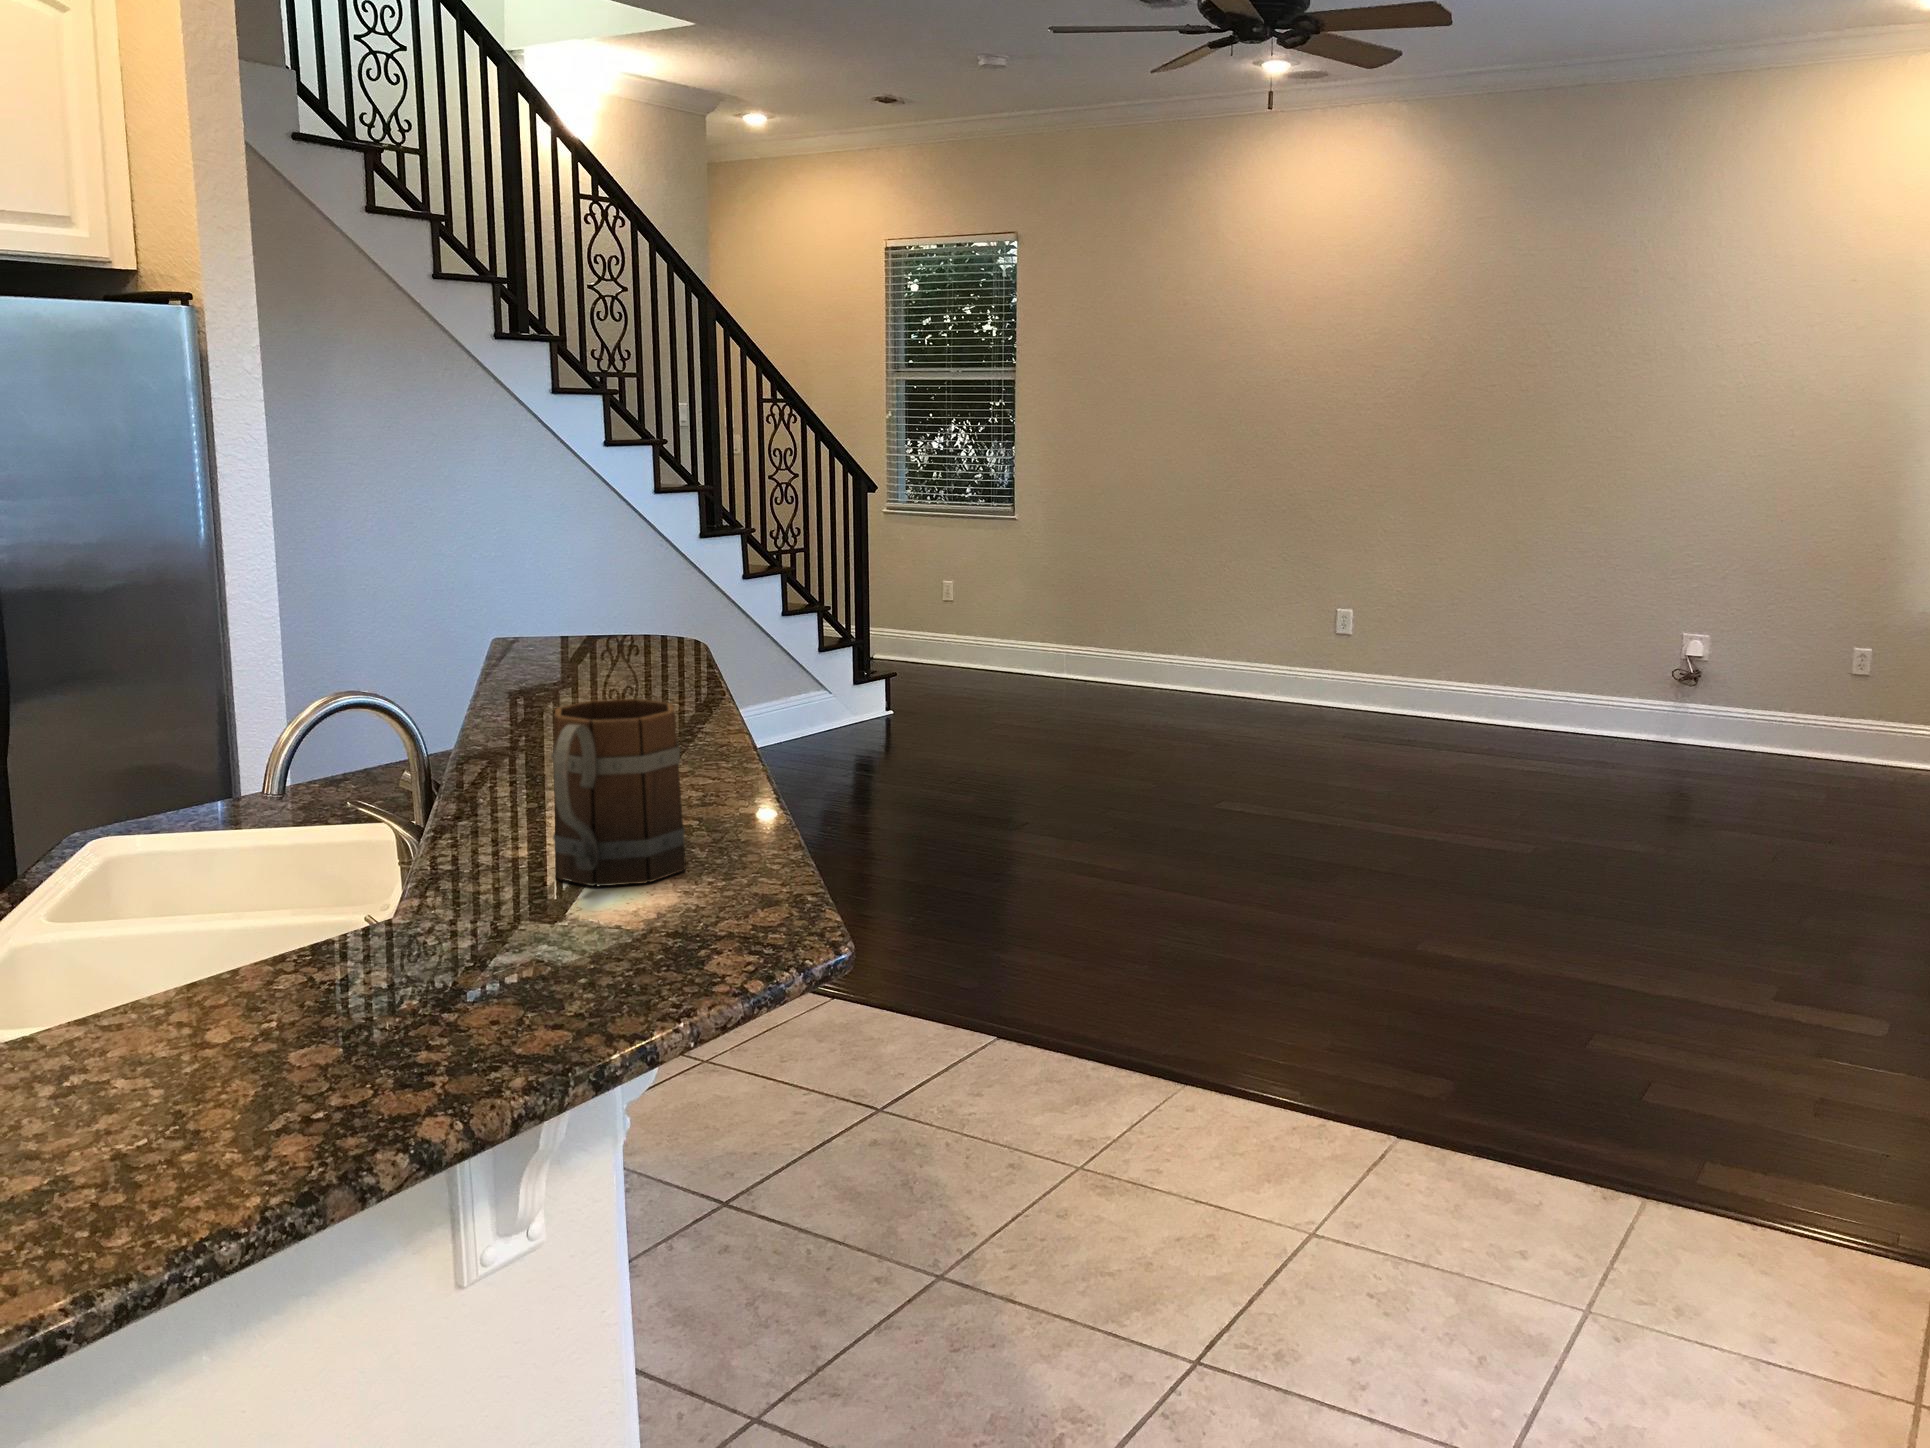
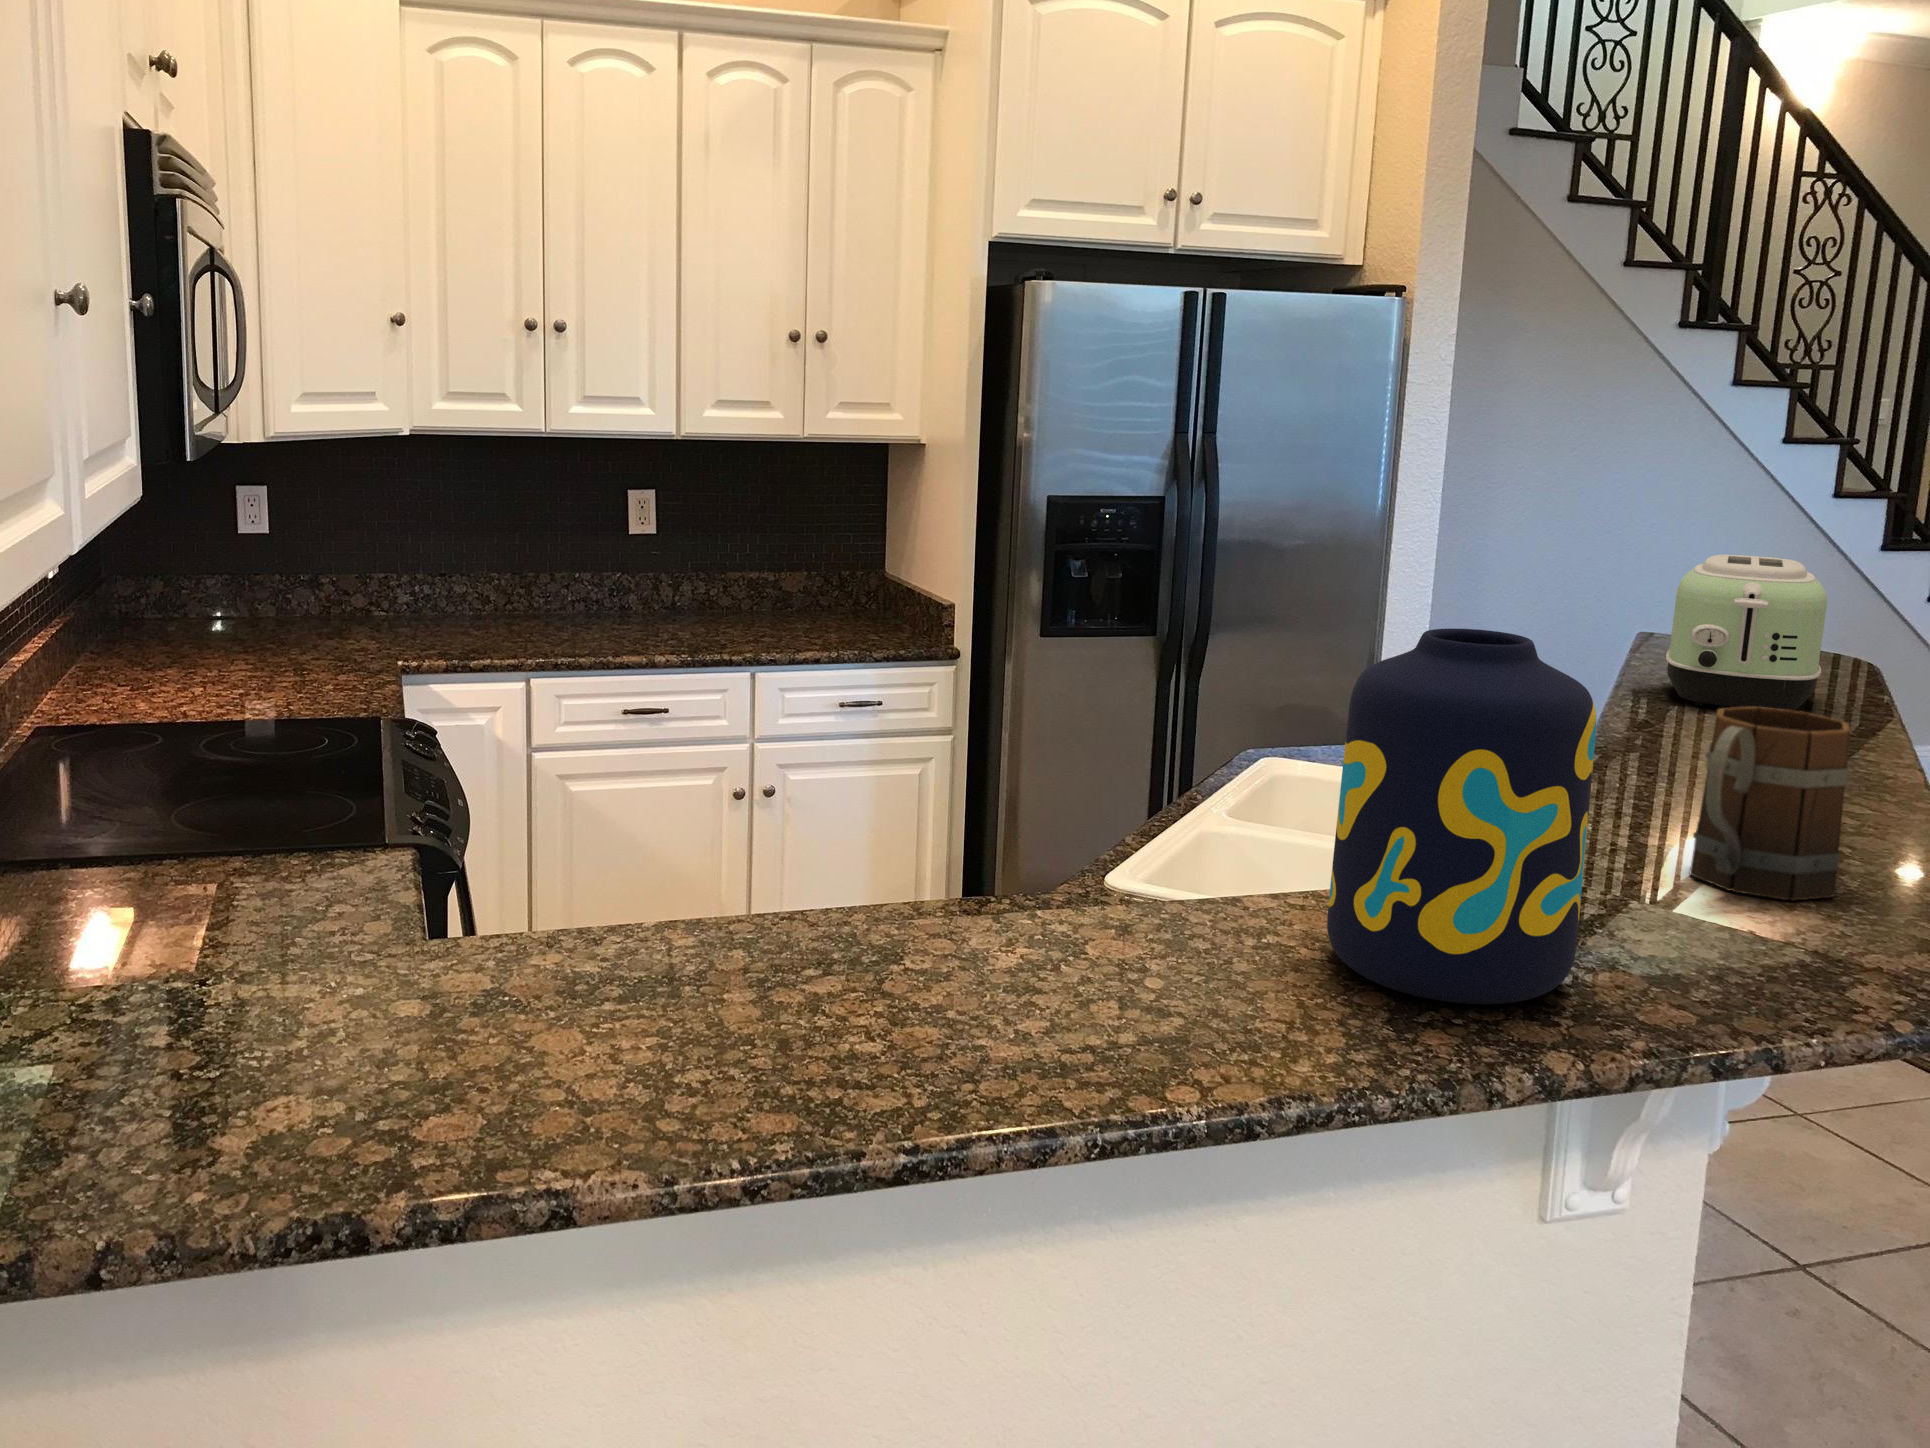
toaster: none [516,552,653,701] -> present [1666,555,1827,710]
vase: none [127,666,441,1100] -> present [1327,628,1596,1004]

